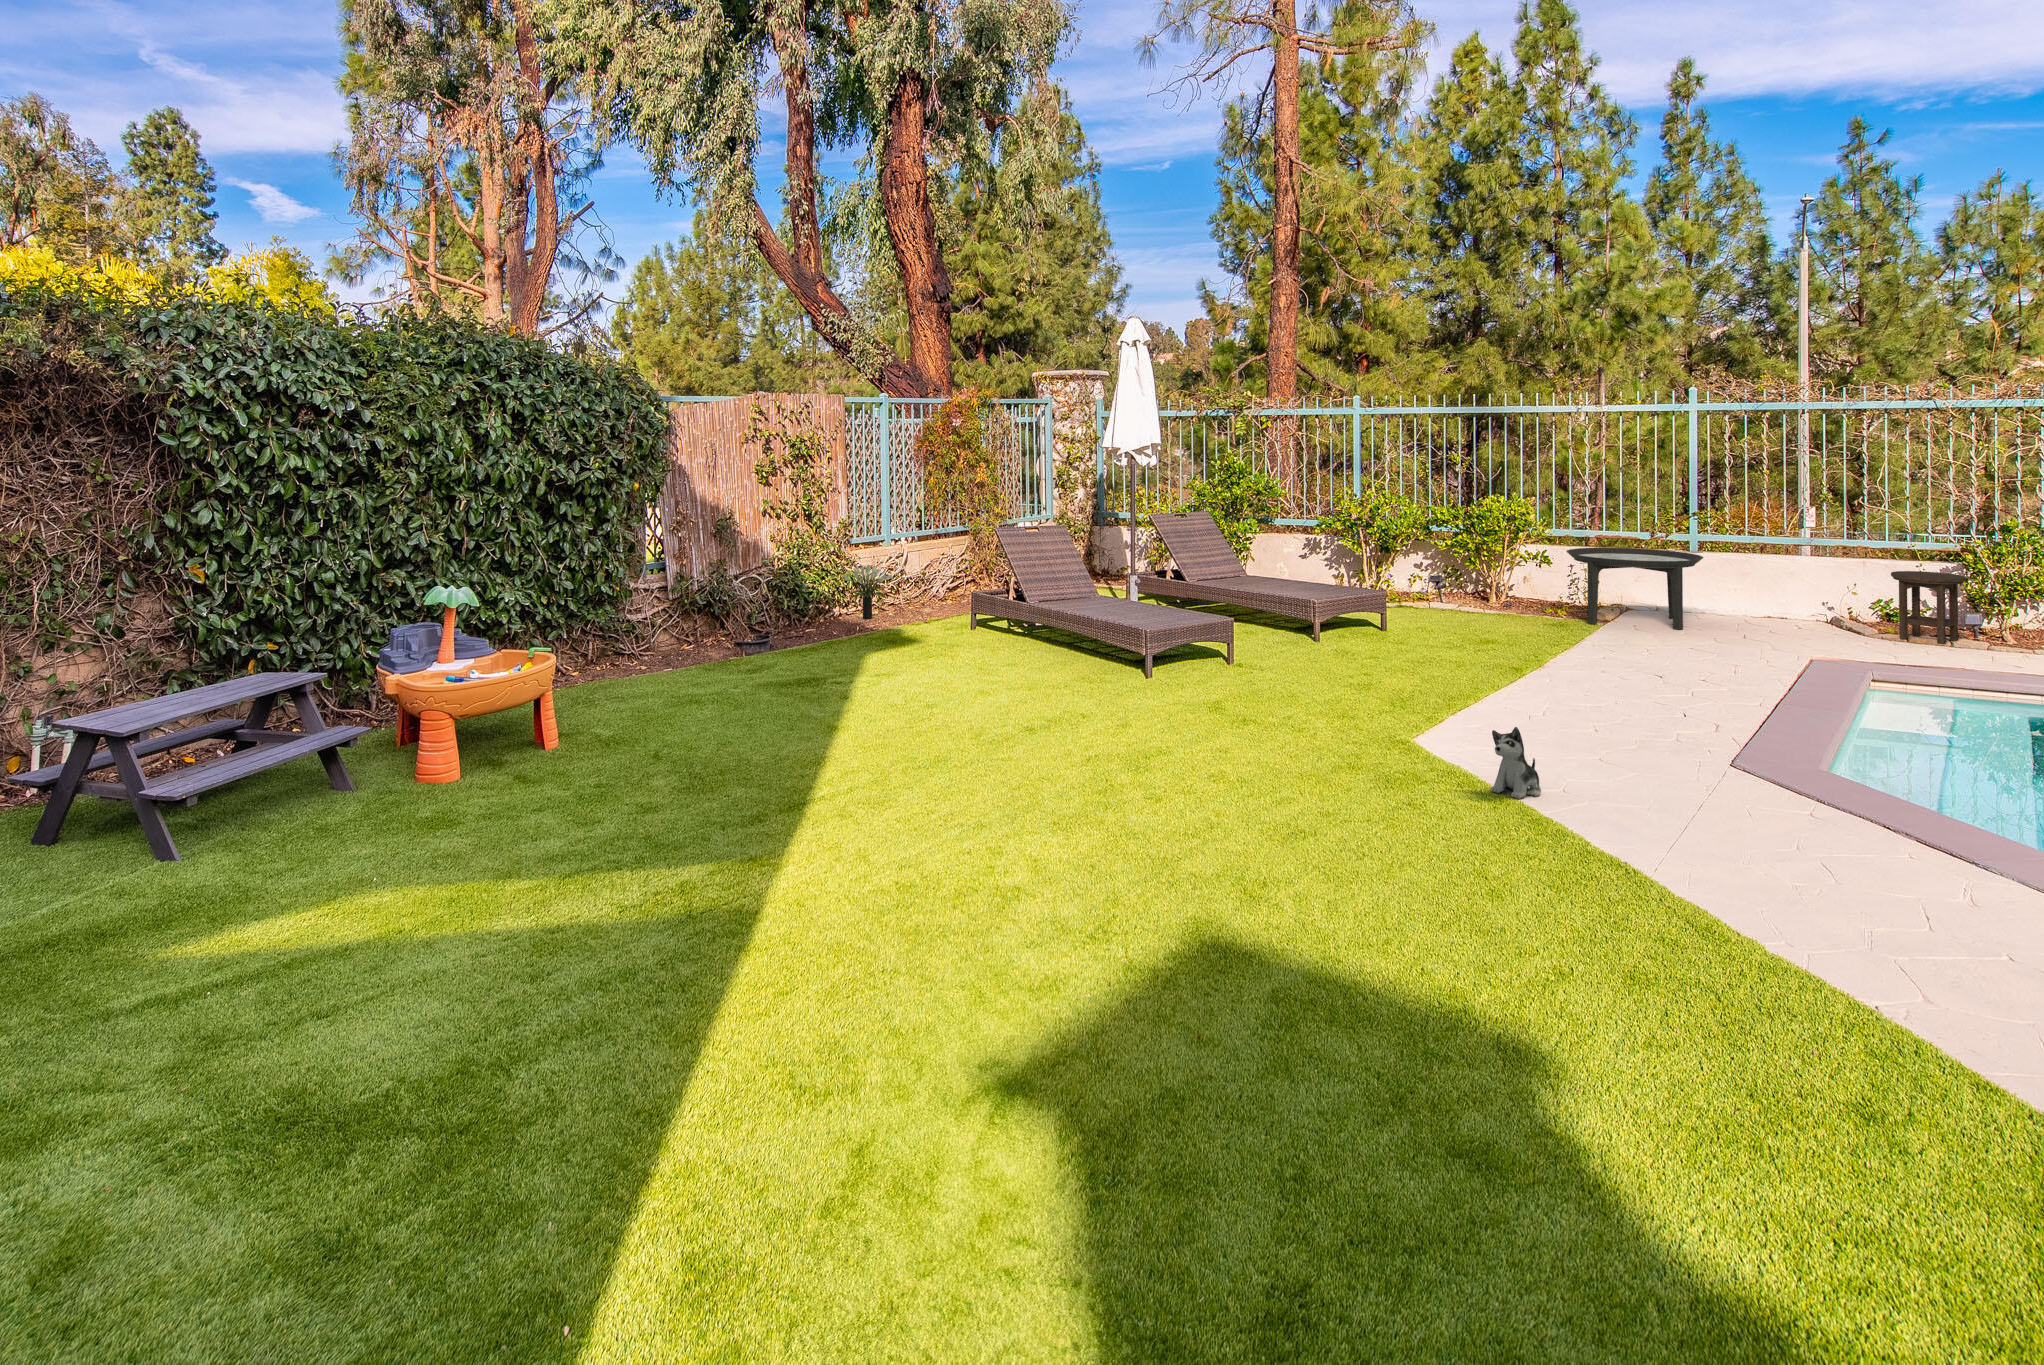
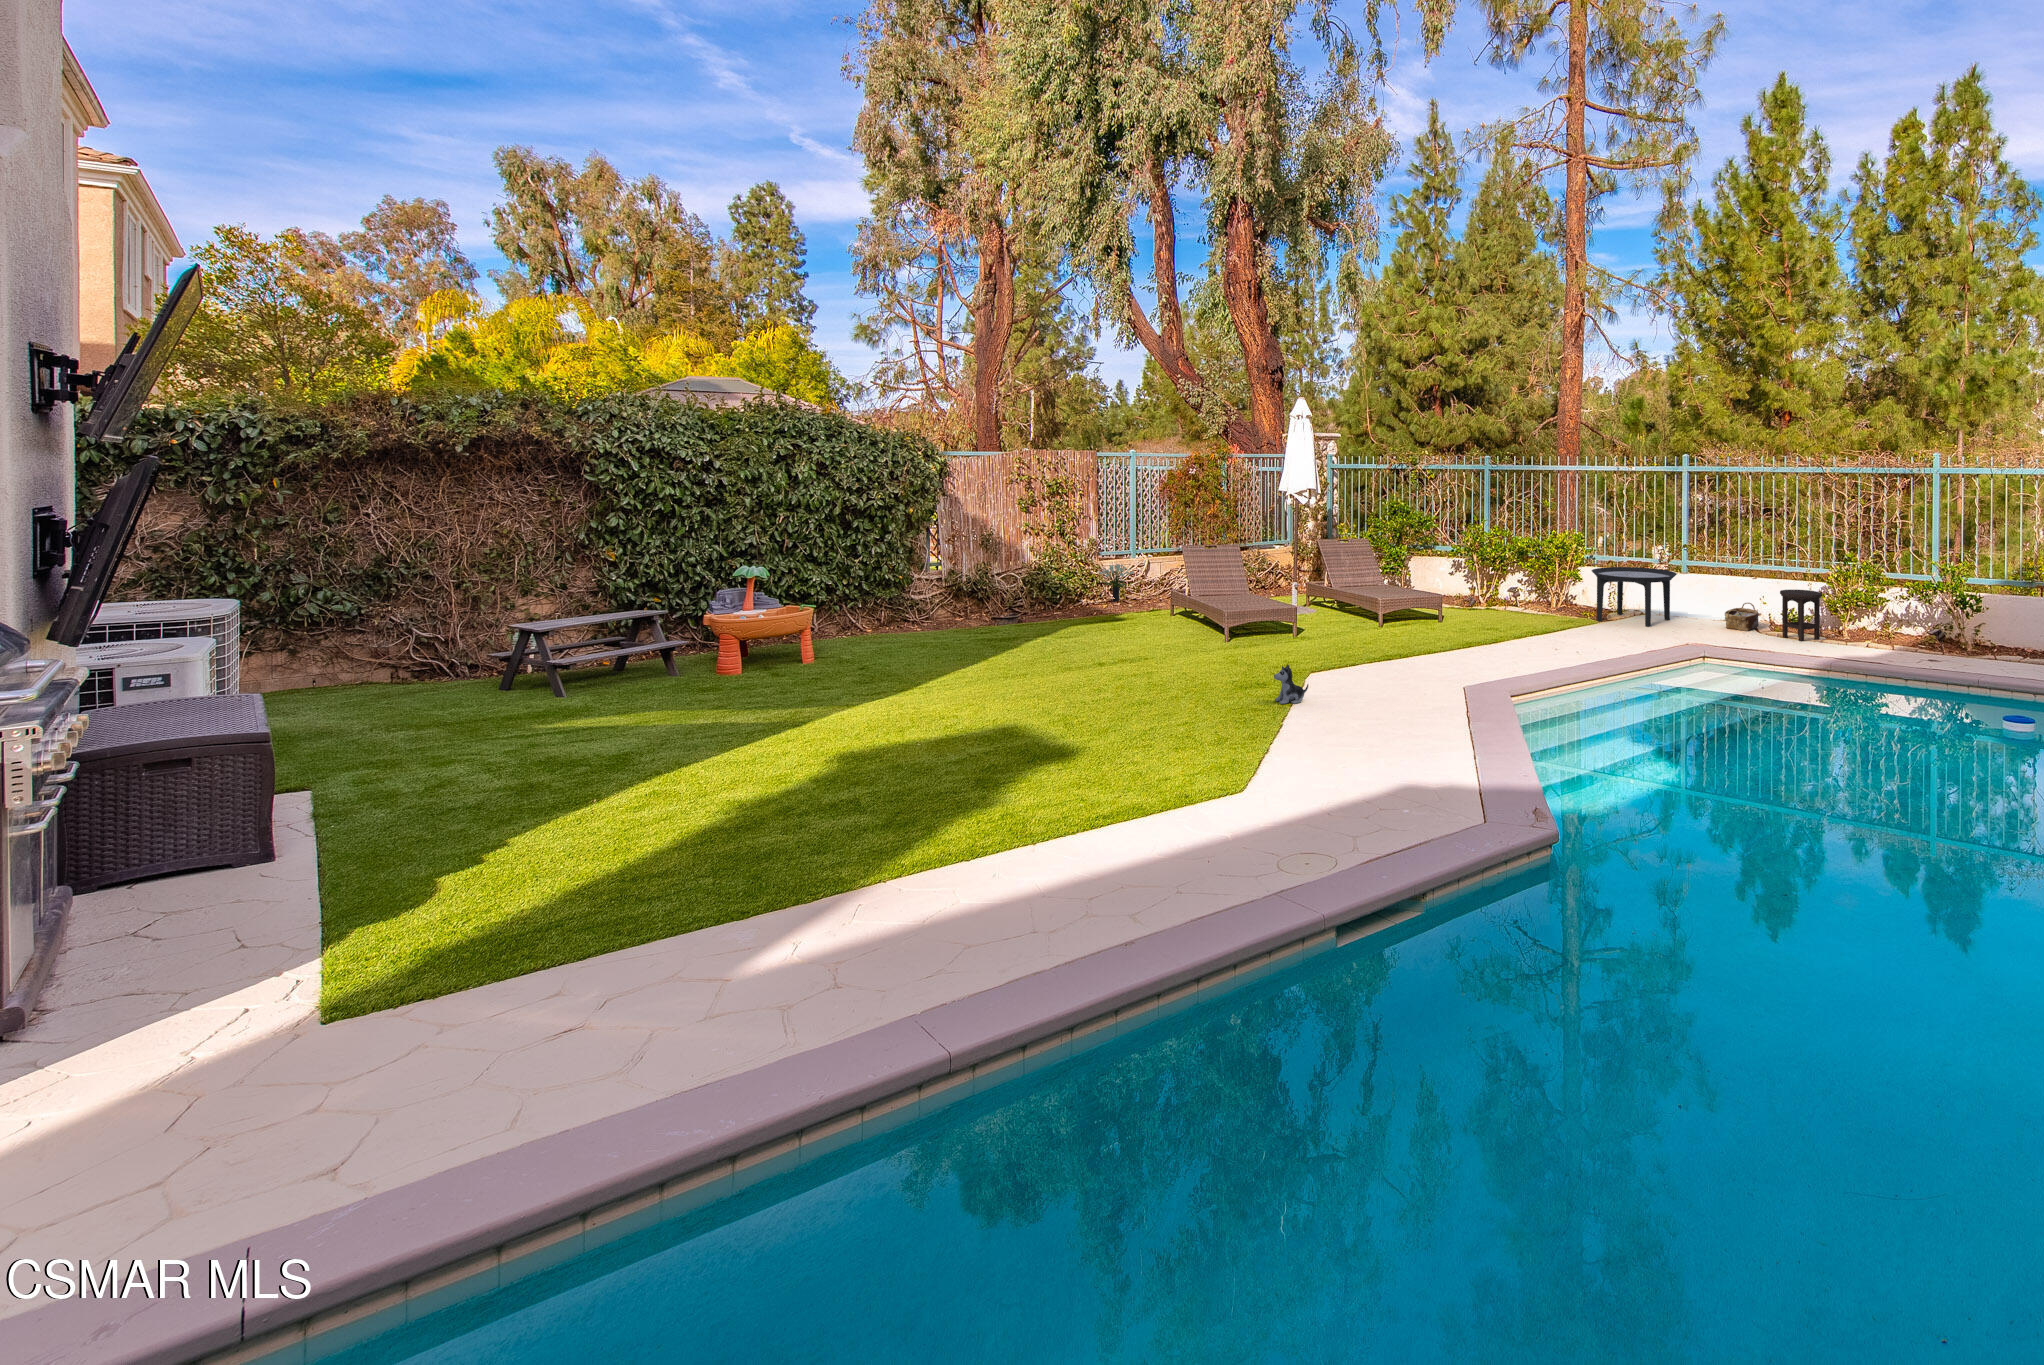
woven basket: none [1781,591,1833,631] -> present [1725,603,1759,631]

